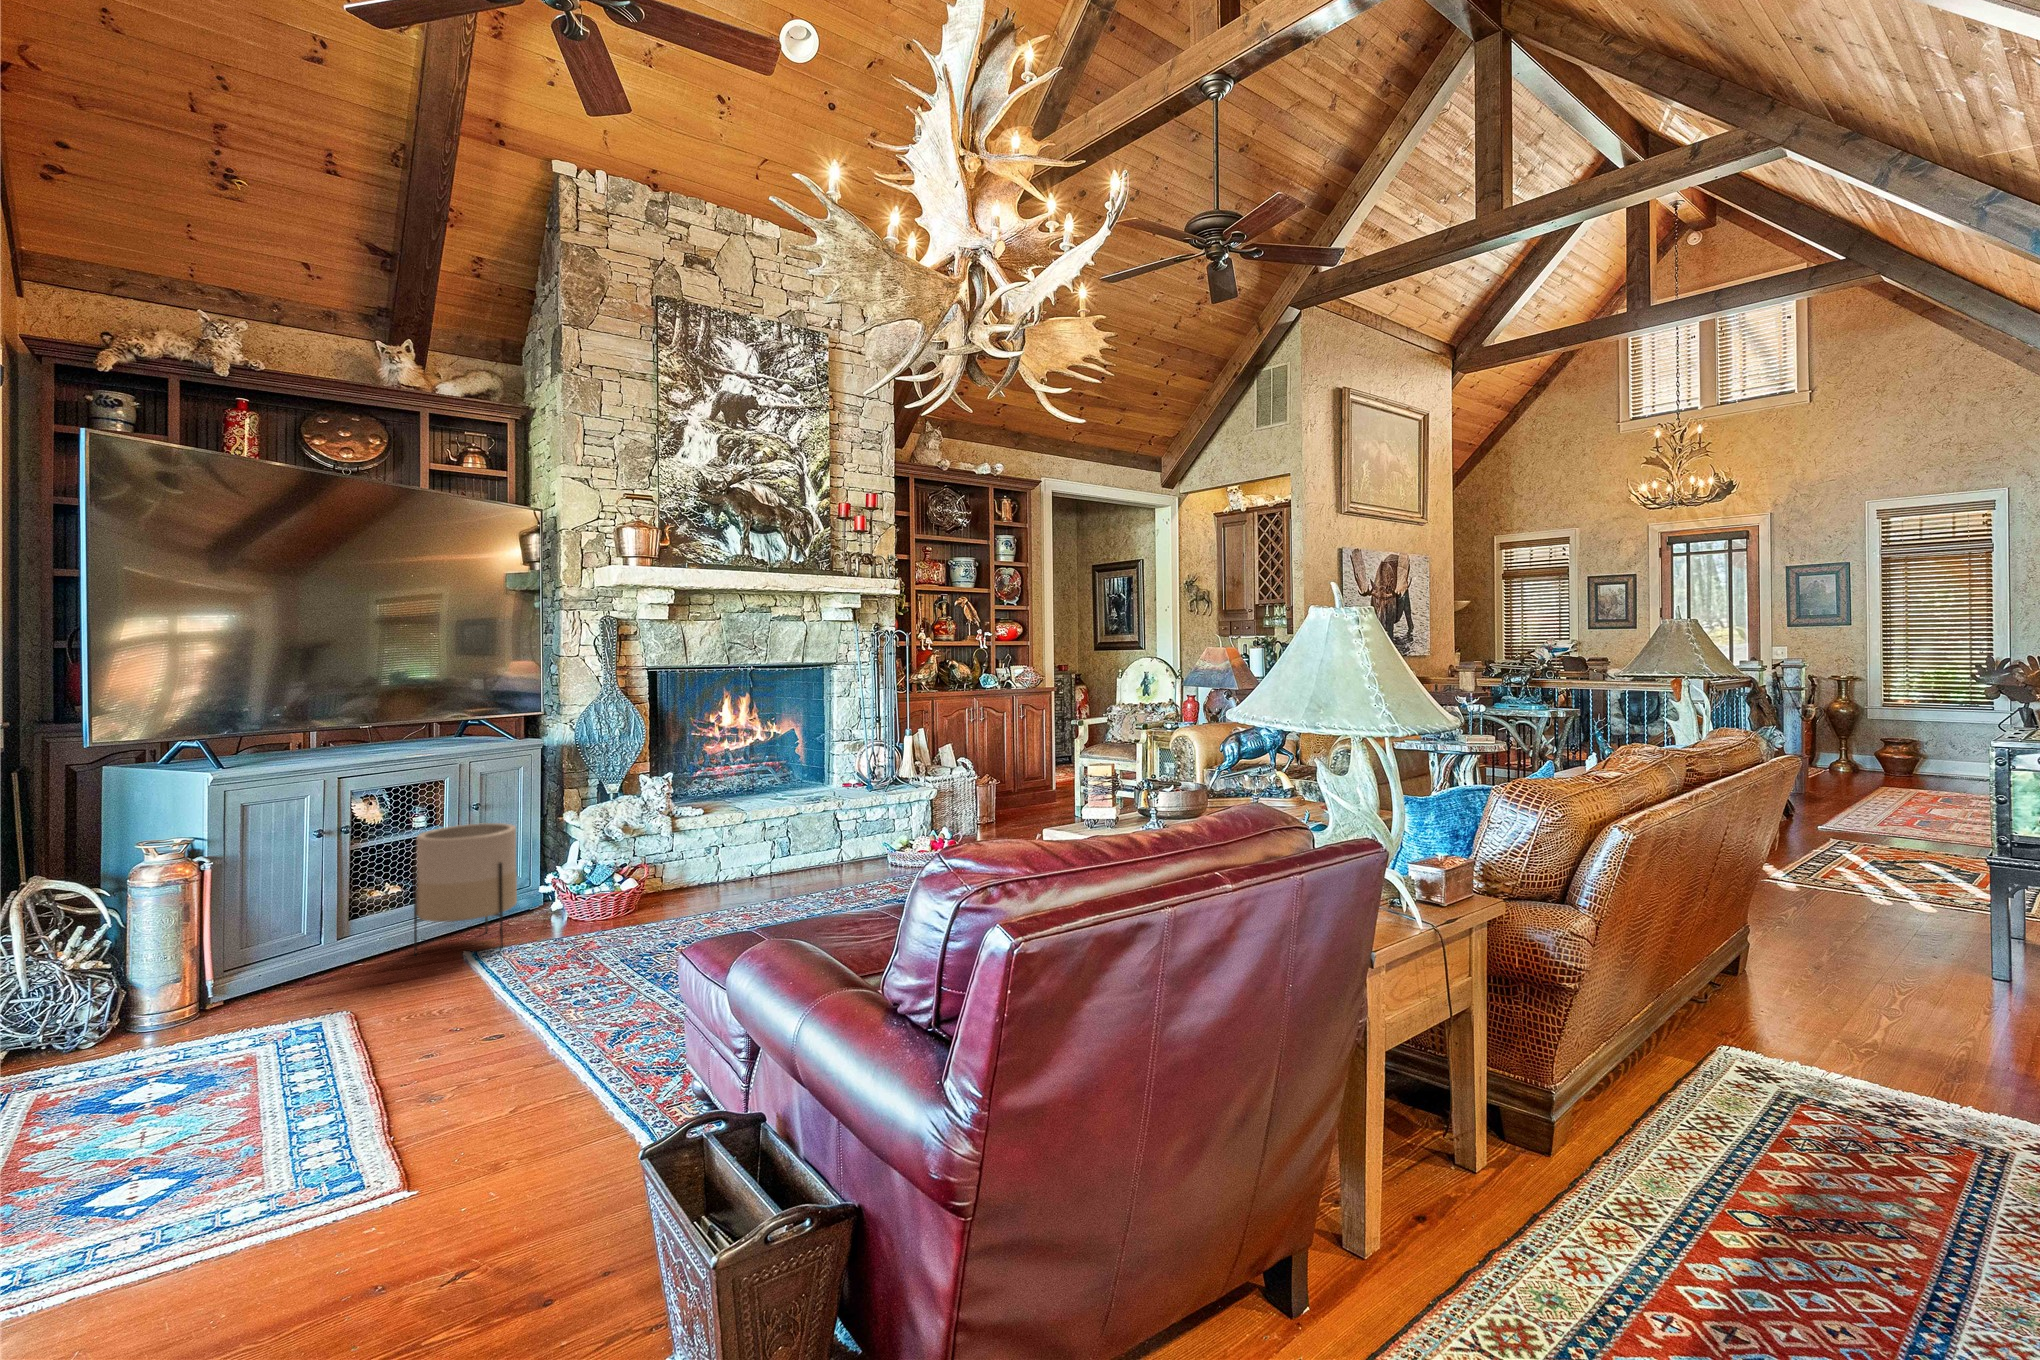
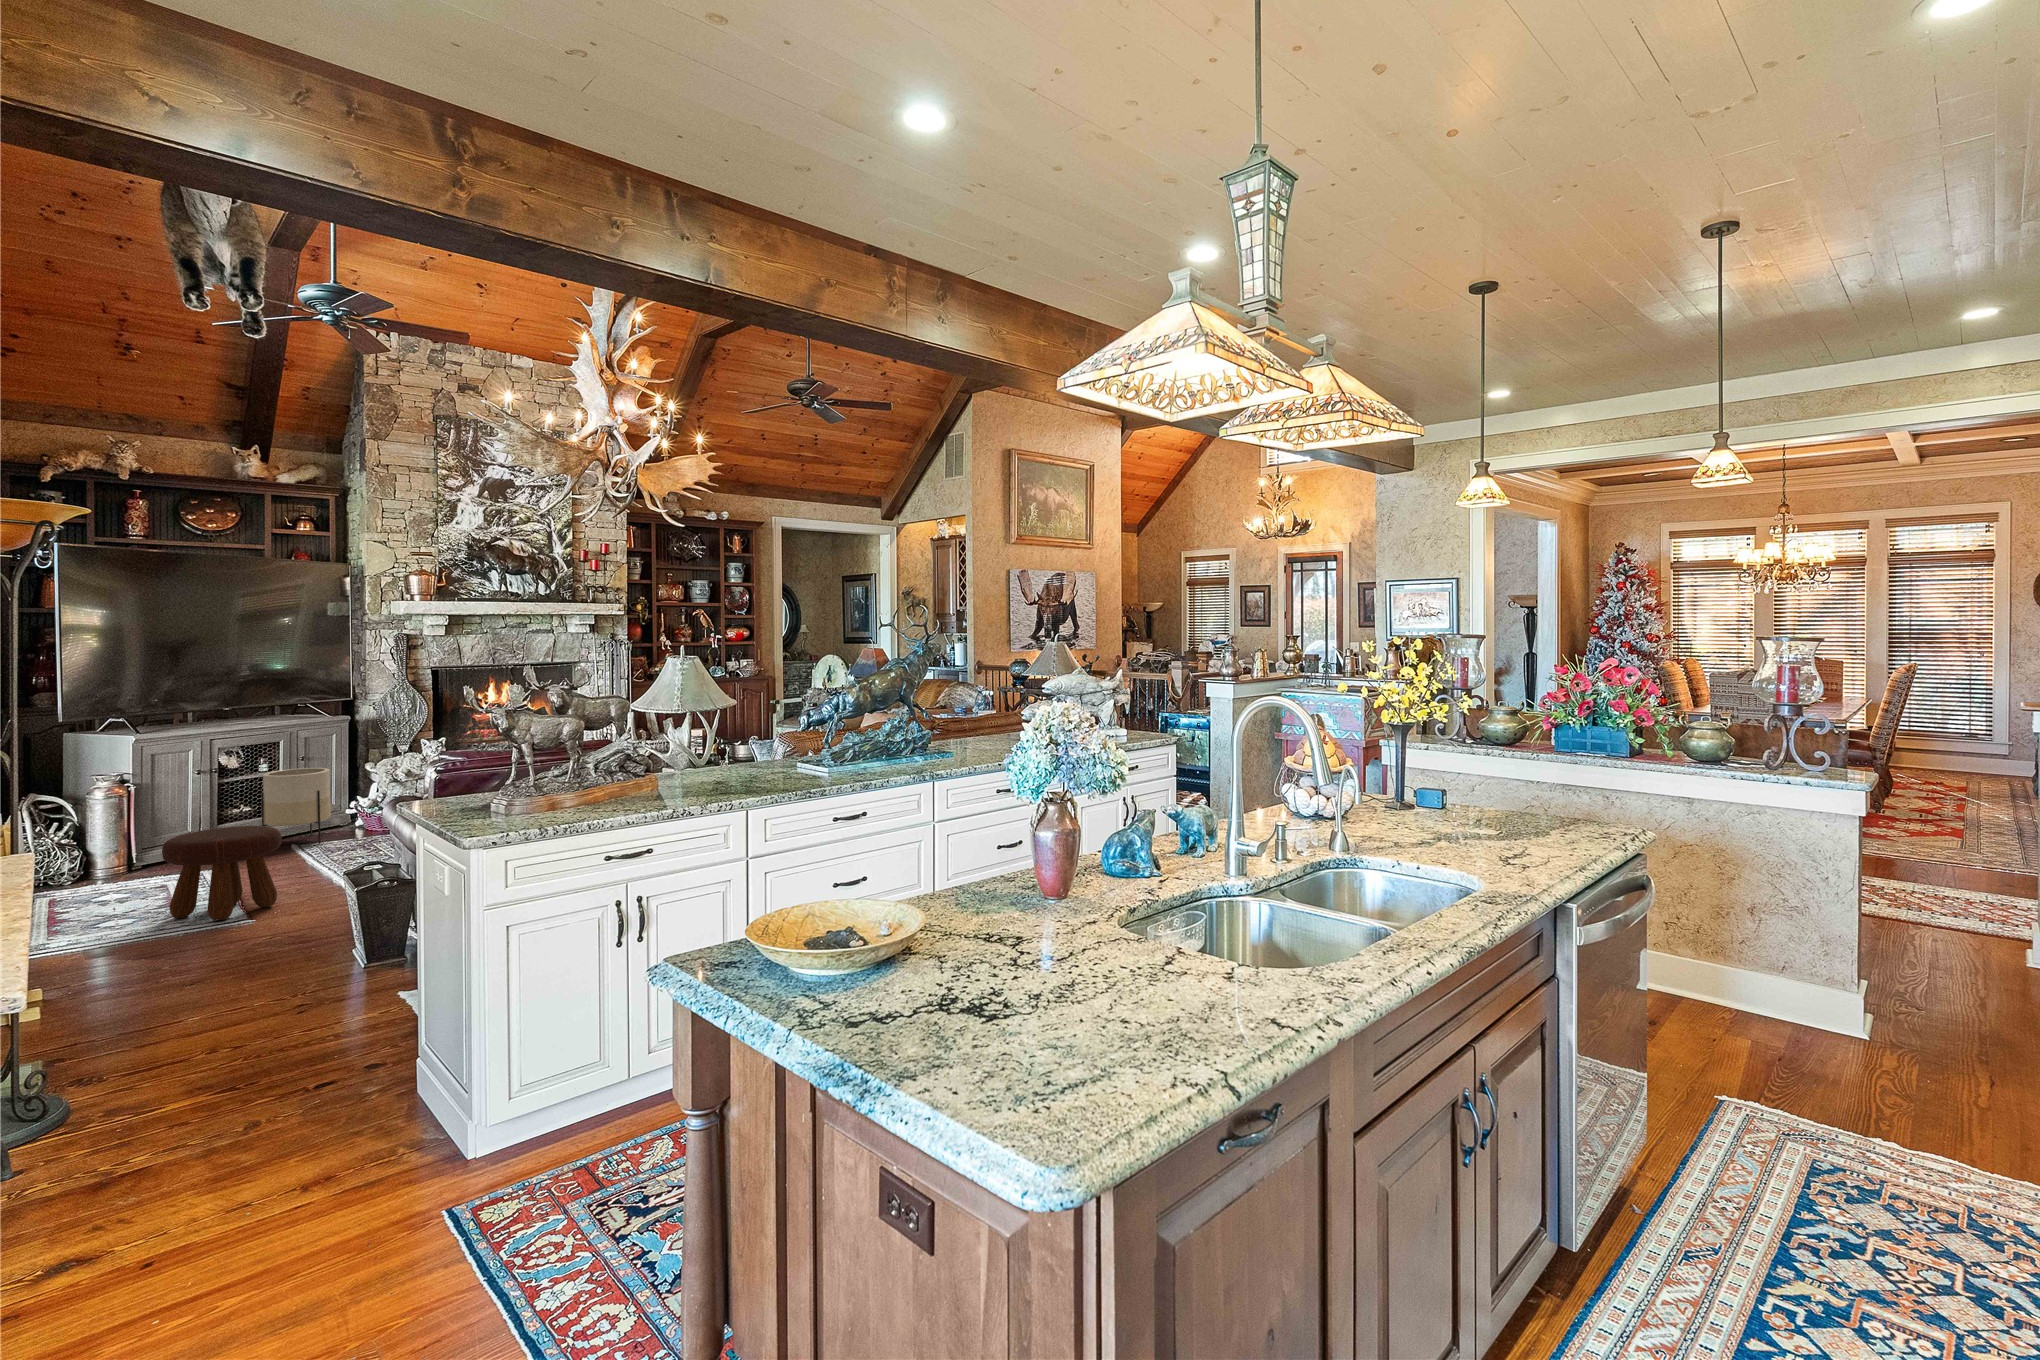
footstool: none [220,958,454,1179] -> present [162,826,282,920]

